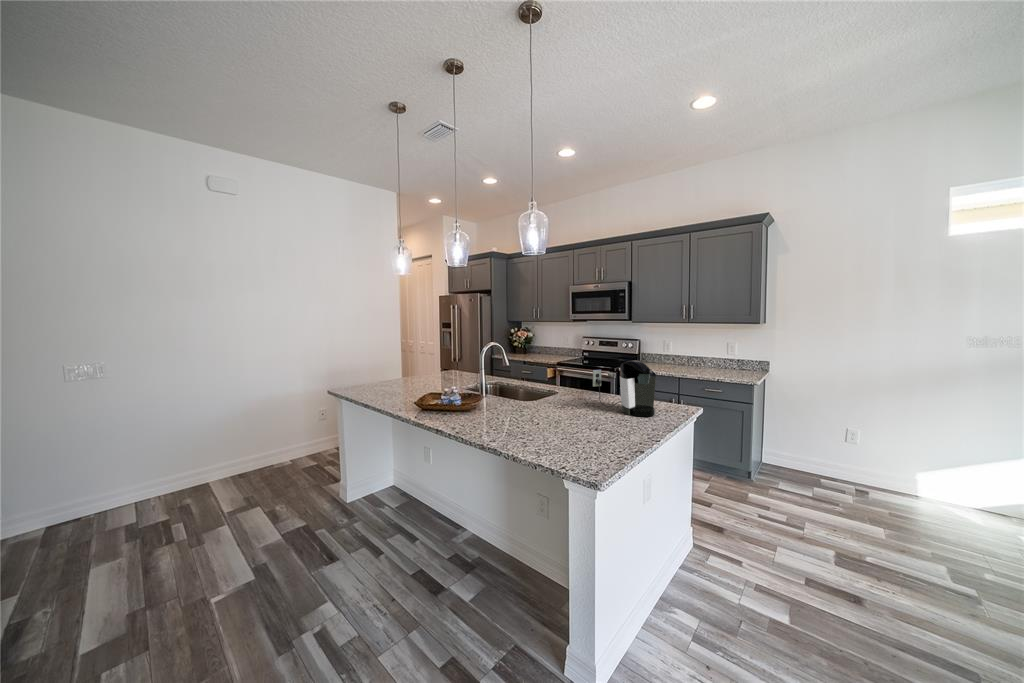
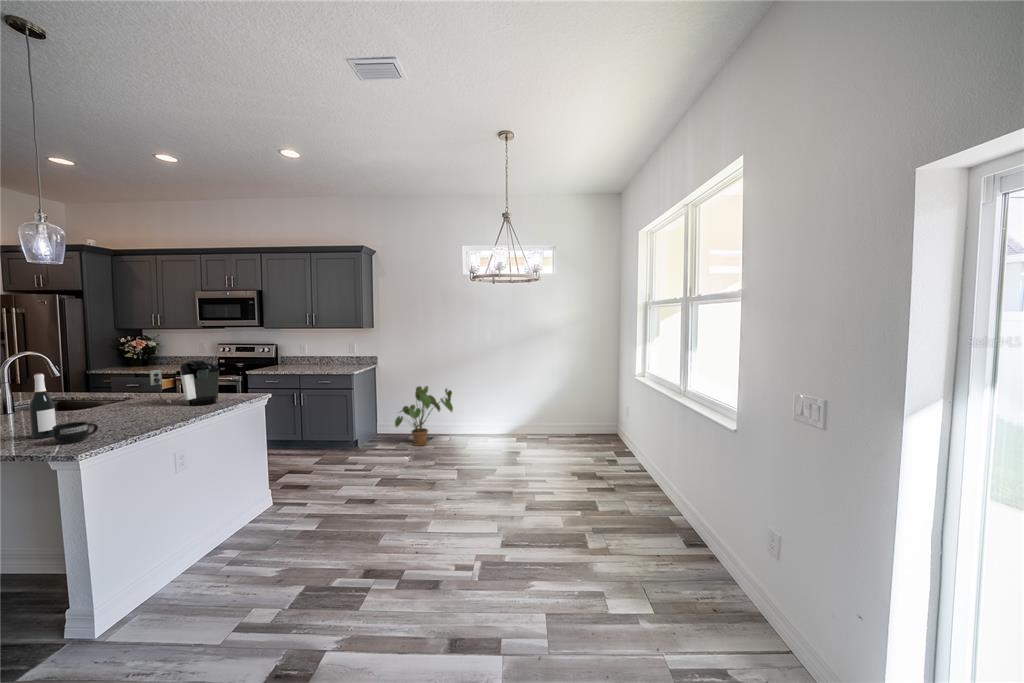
wine bottle: none [532,373,551,446] -> present [29,373,56,439]
house plant: none [809,410,930,501] -> present [395,386,453,446]
mug: none [561,435,595,463] -> present [53,422,98,444]

